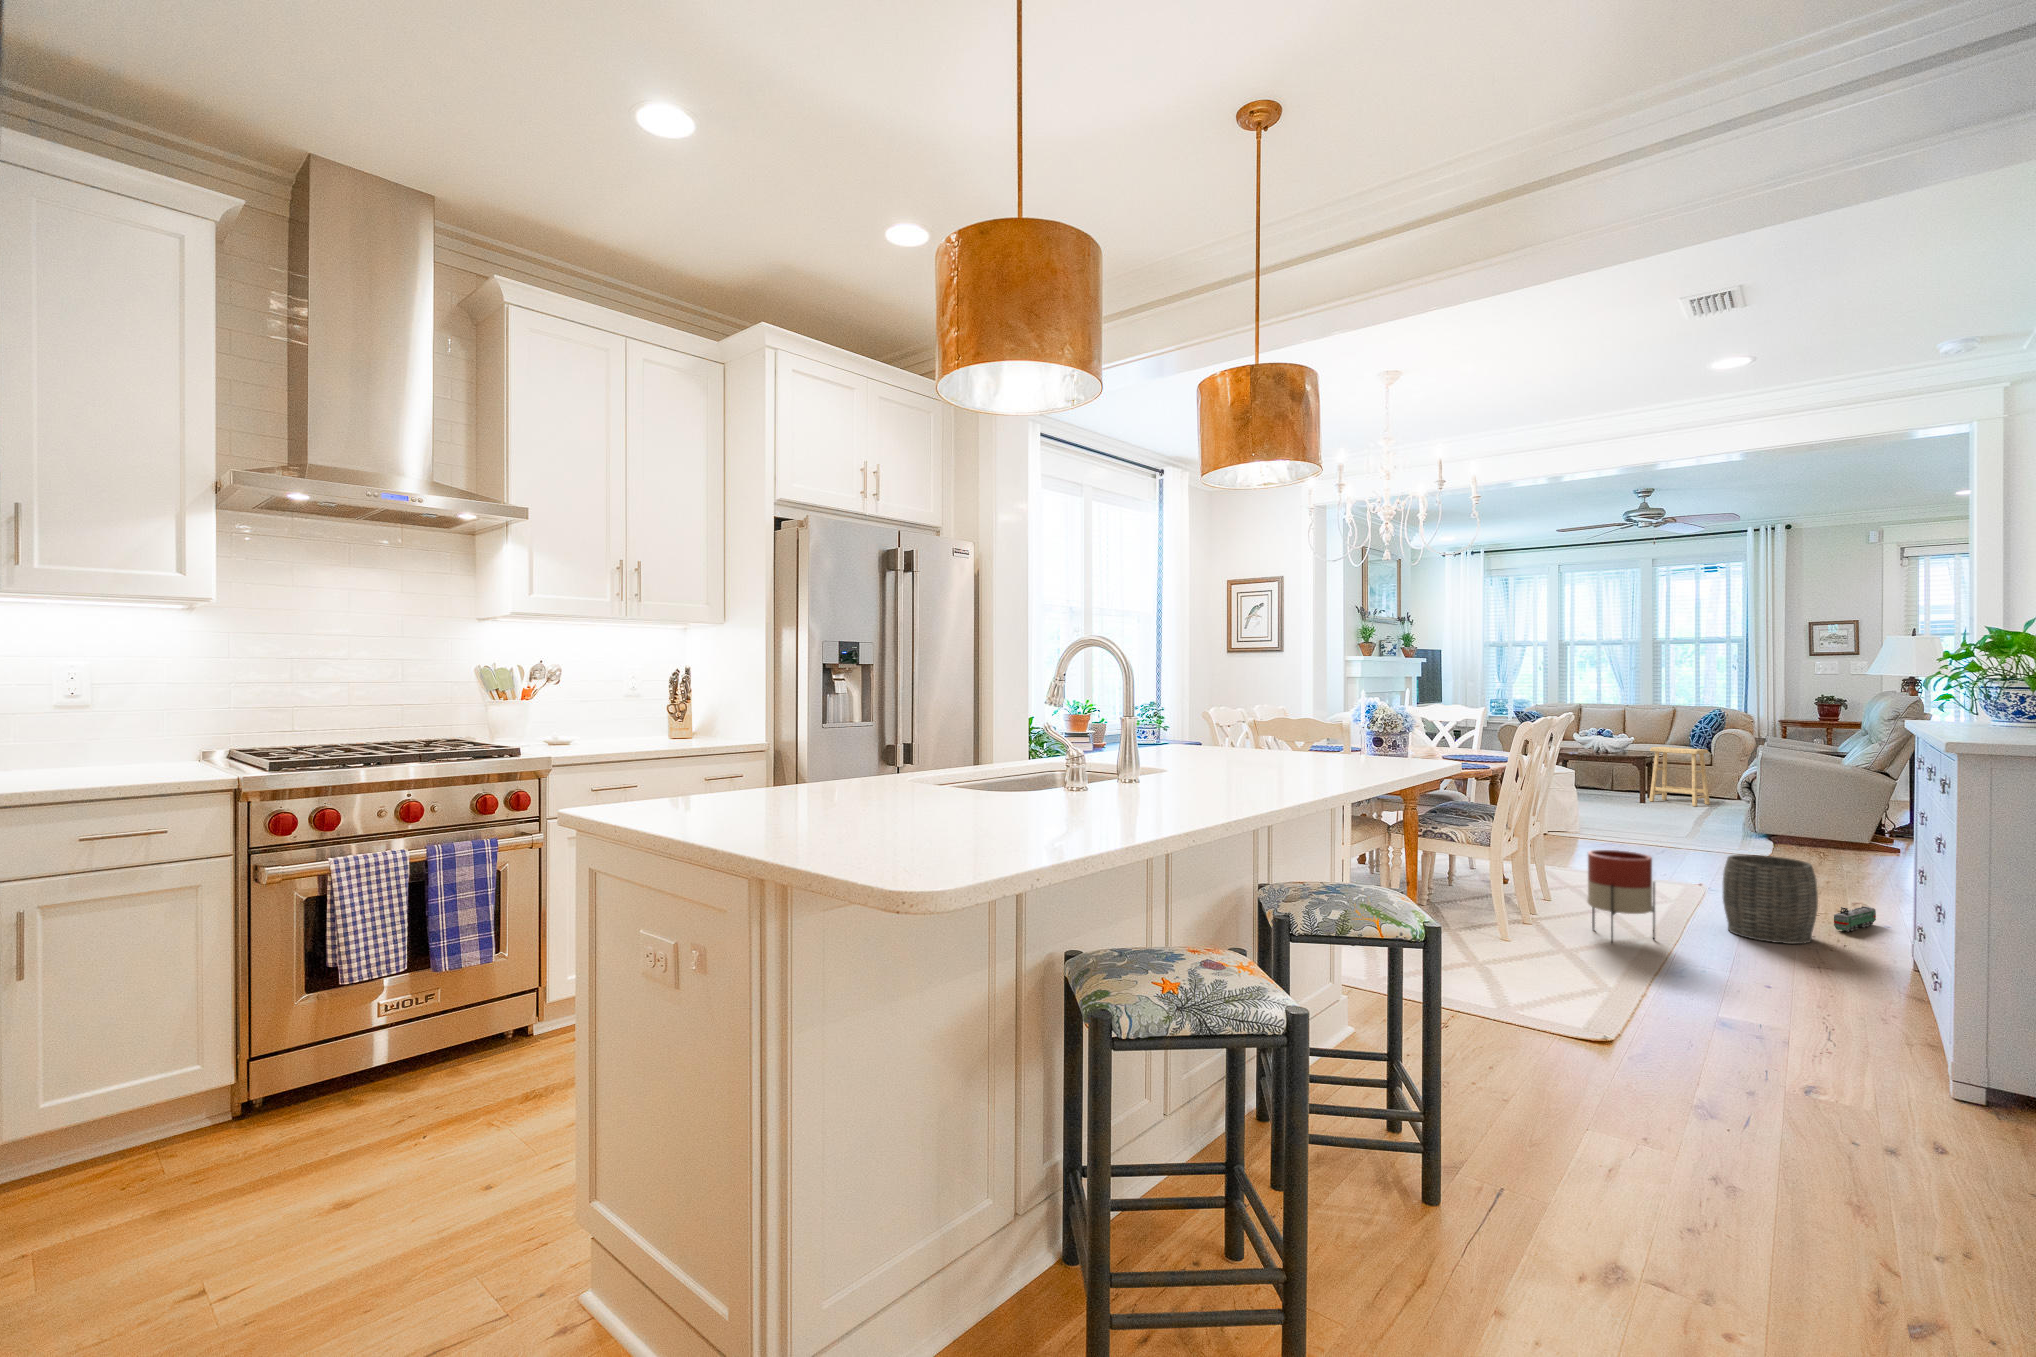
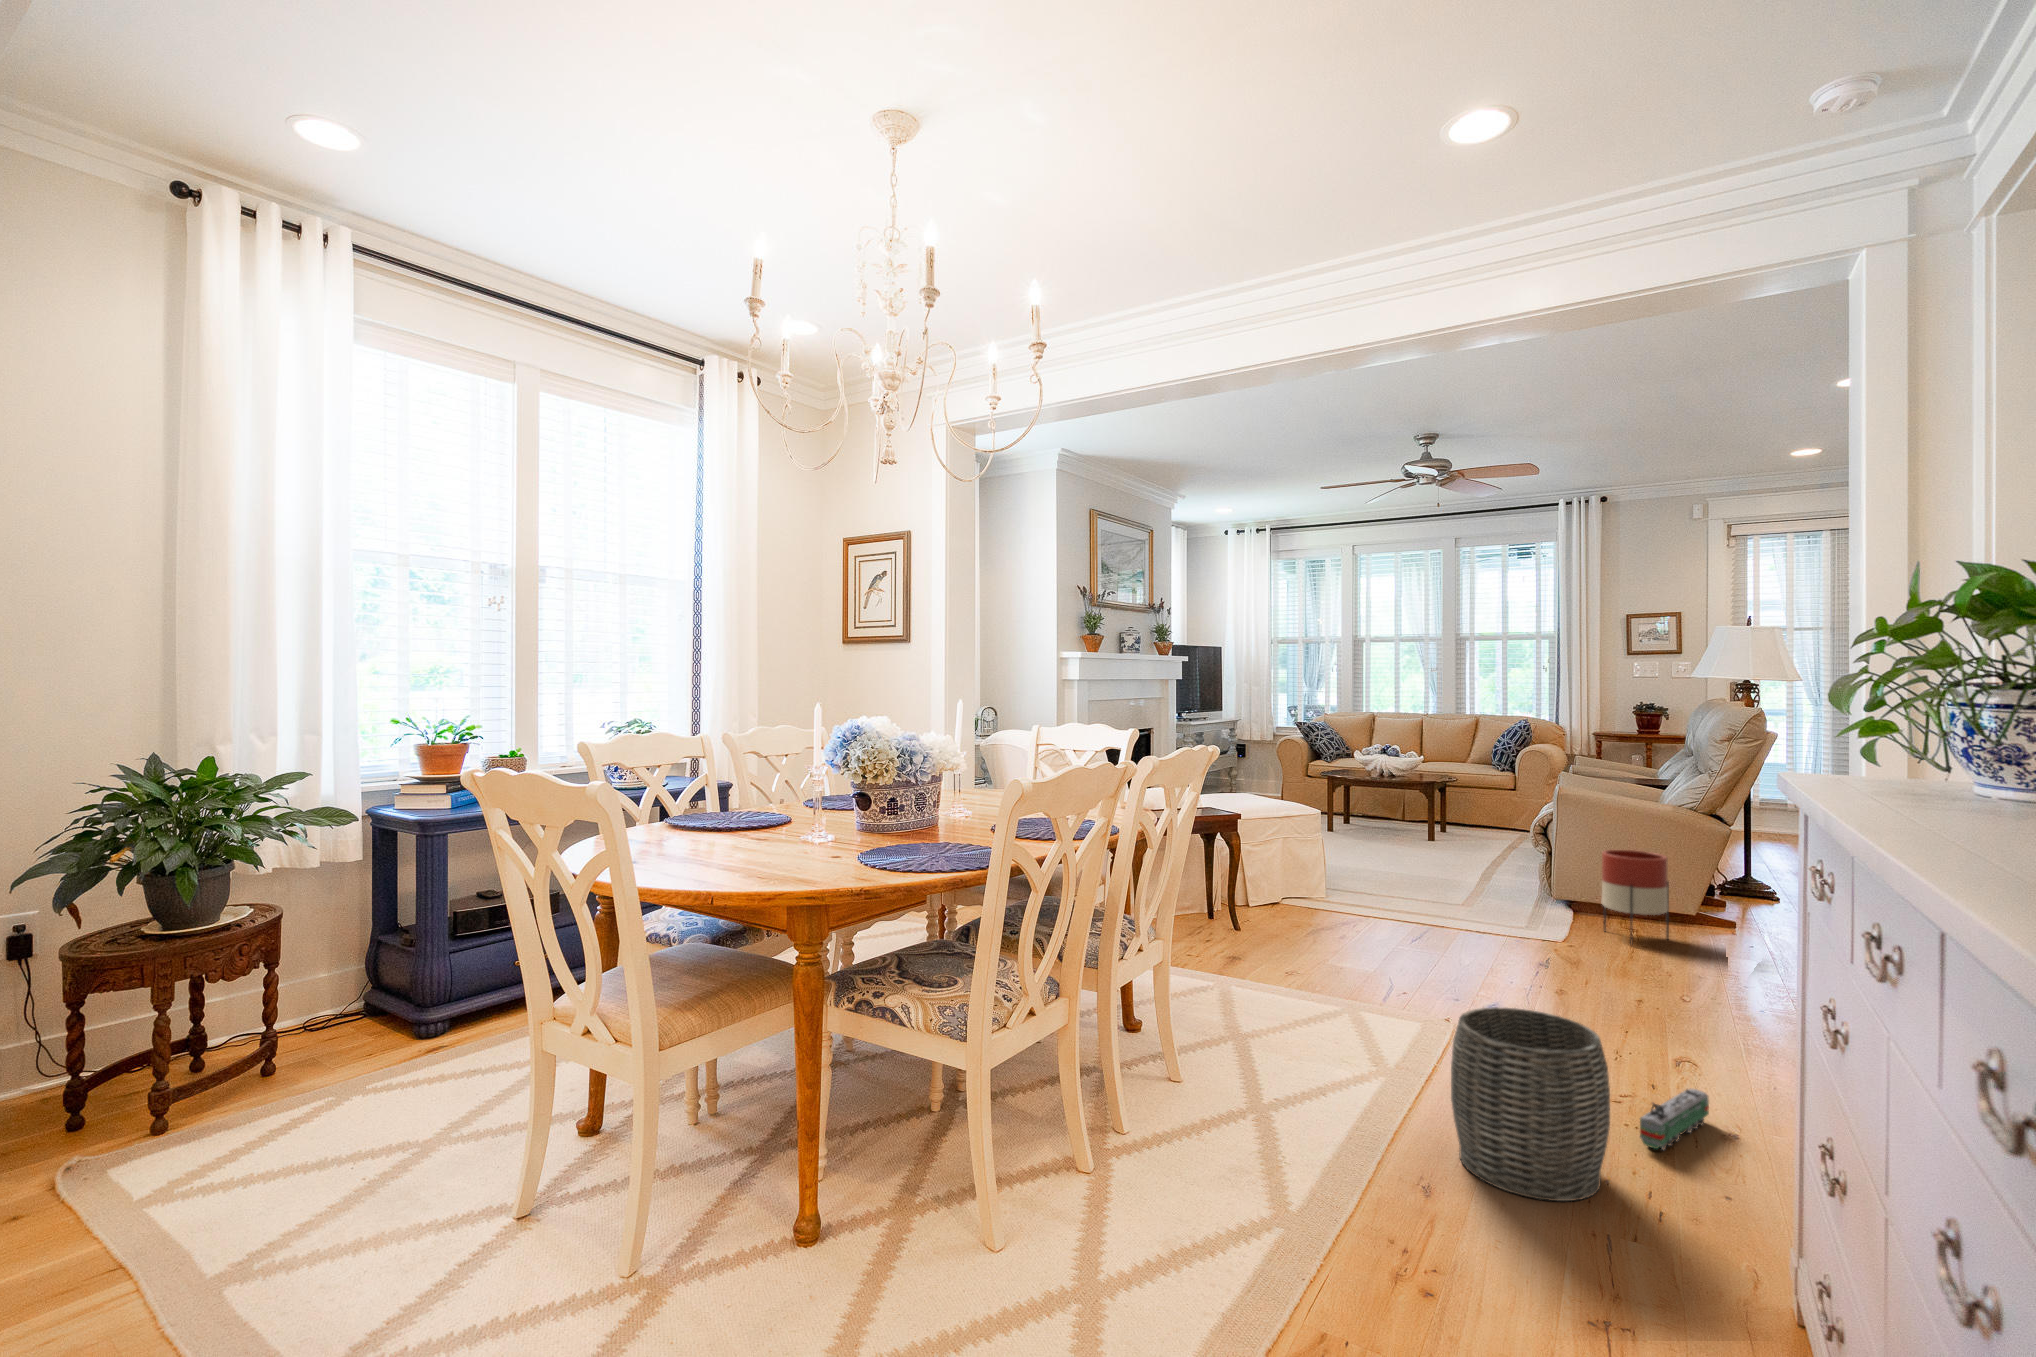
footstool: present [1649,747,1710,806] -> none [1437,769,1508,848]
planter: present [1587,850,1655,942] -> present [1602,850,1669,944]

